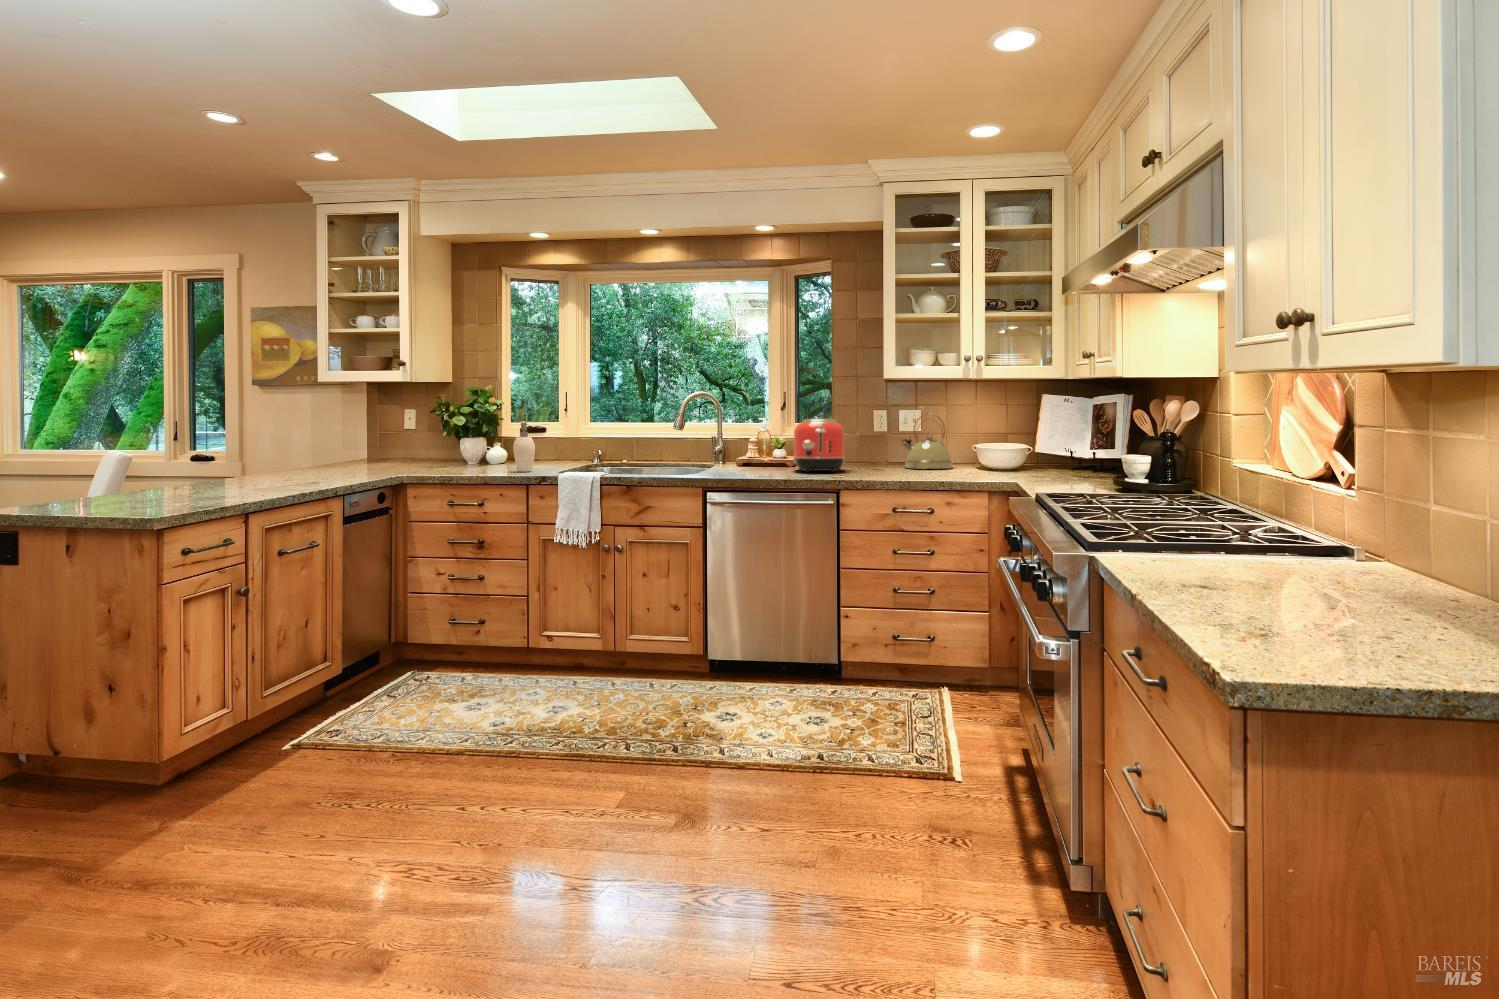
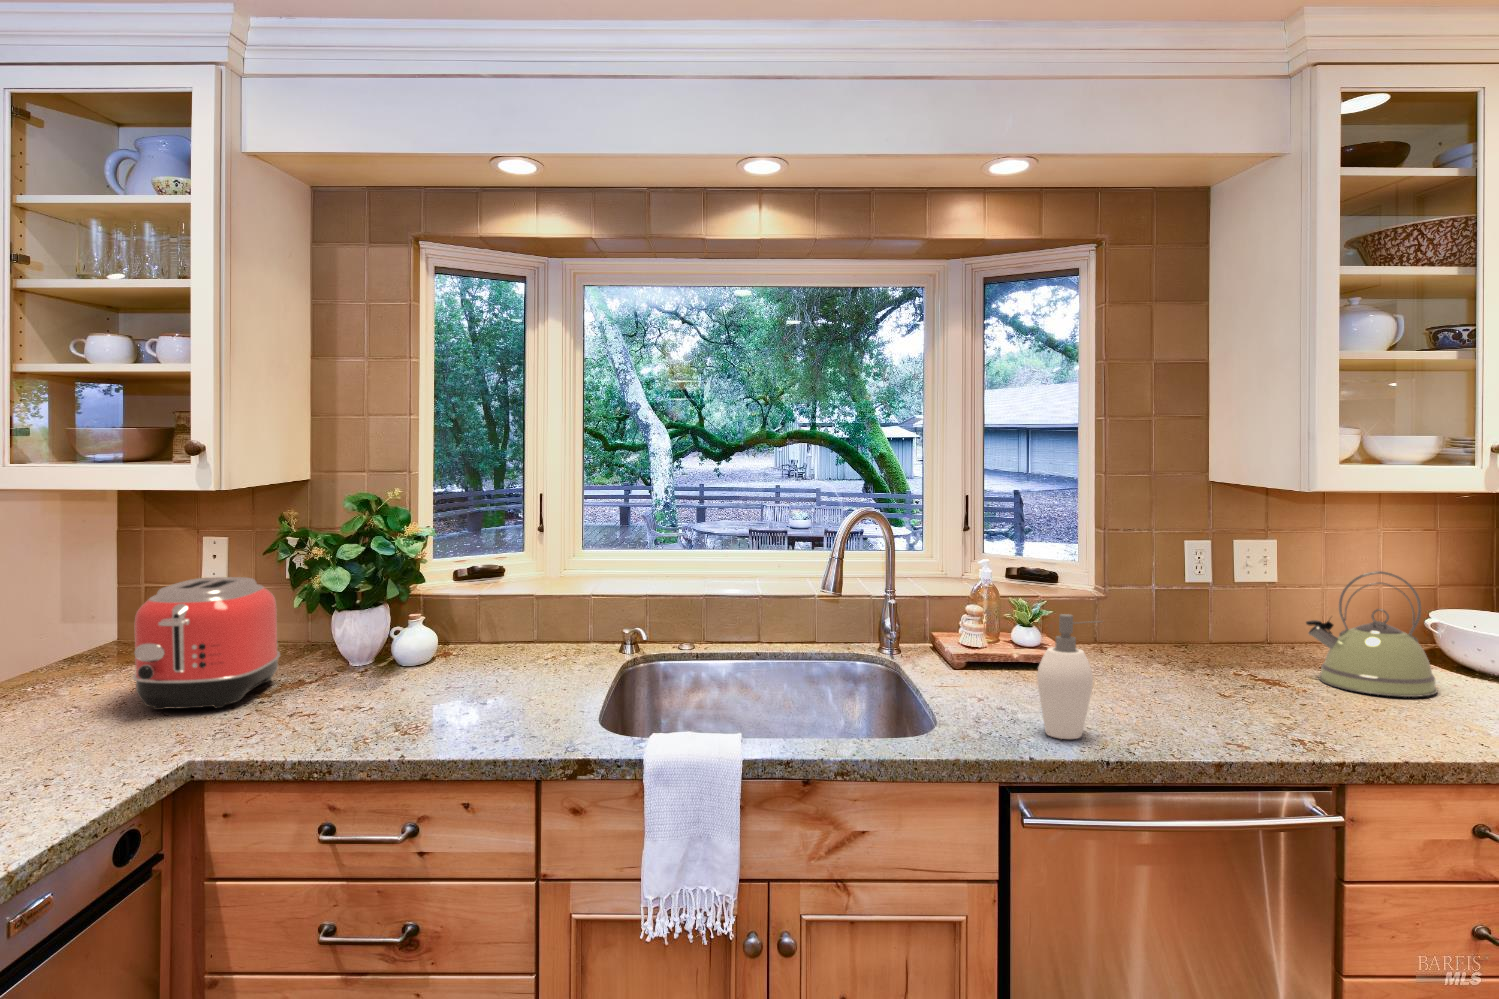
toaster: present [793,419,845,472] -> present [133,577,280,710]
soap dispenser: present [513,423,535,472] -> present [1037,614,1098,739]

